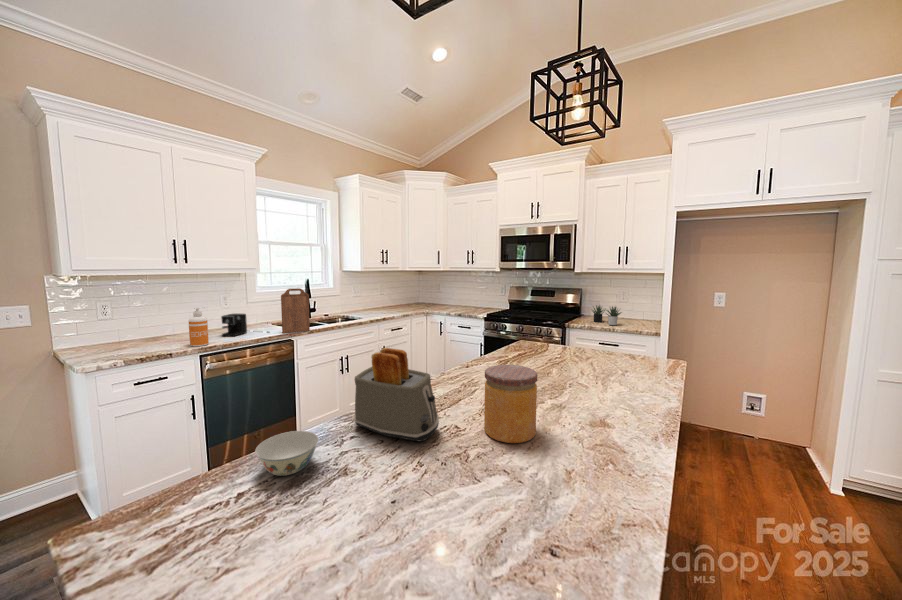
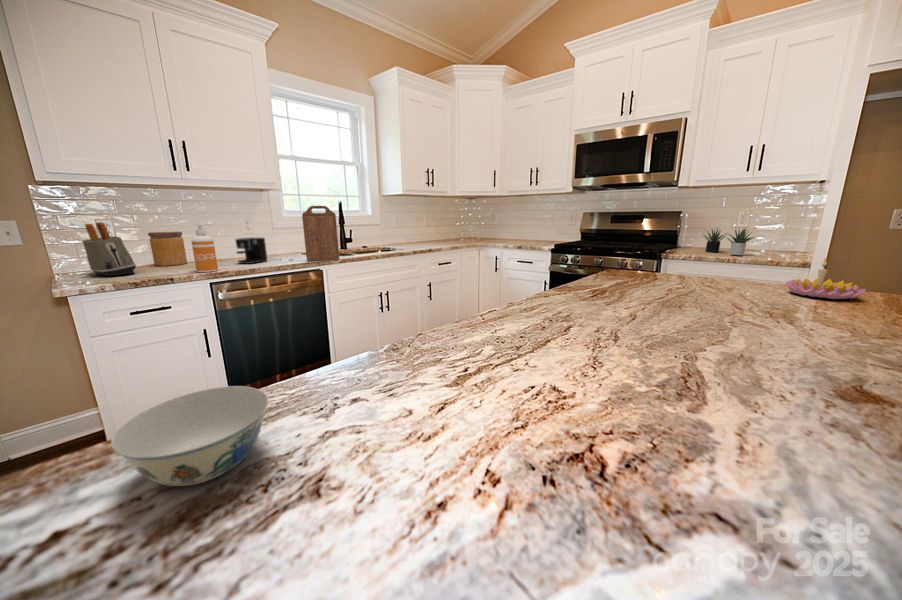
candle holder: none [614,339,653,366] -> present [785,258,866,300]
toaster: present [354,348,439,442] -> present [82,222,136,276]
jar: present [484,365,537,443] -> present [148,232,187,266]

